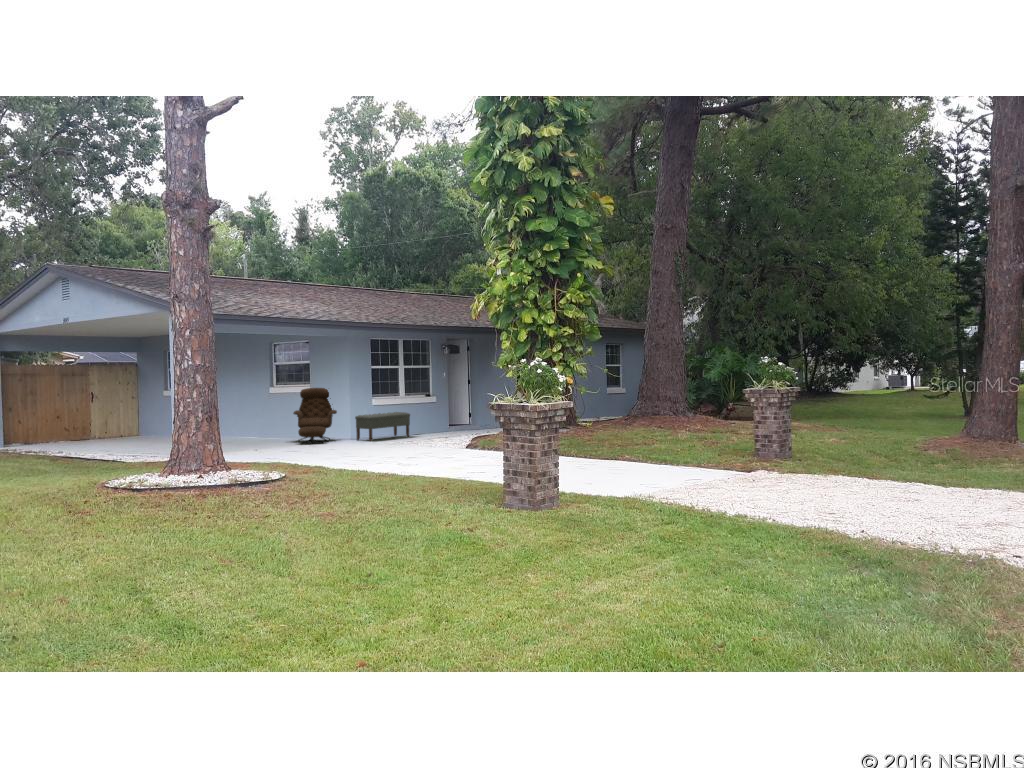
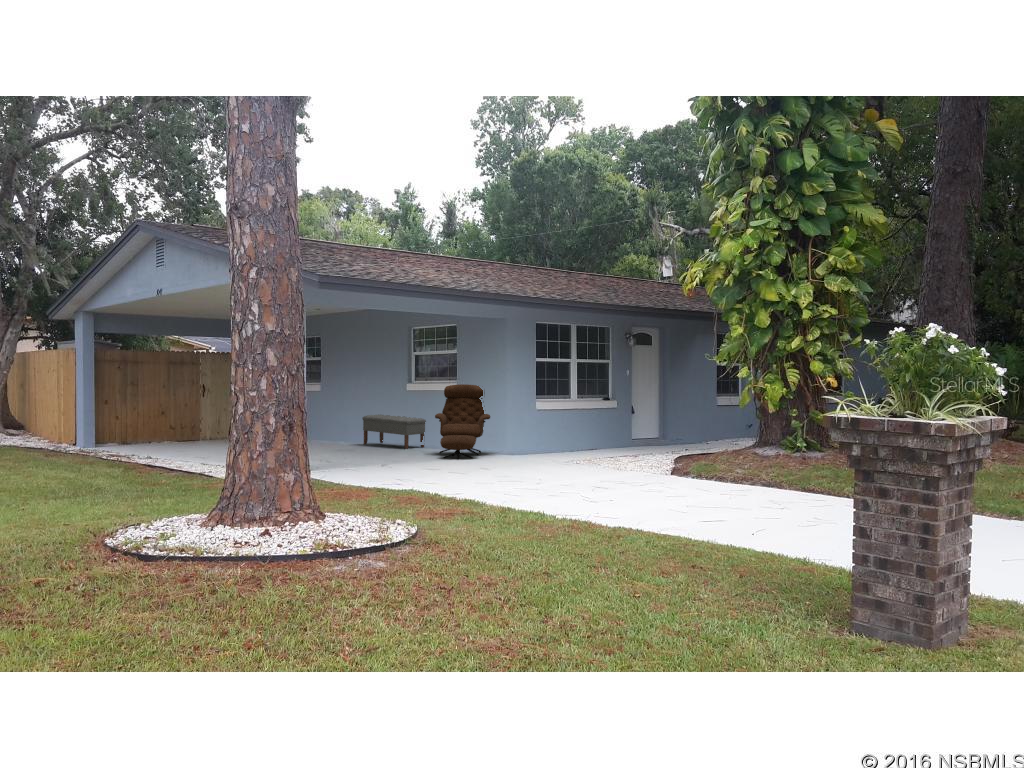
bench: present [355,412,410,441] -> present [362,415,426,449]

